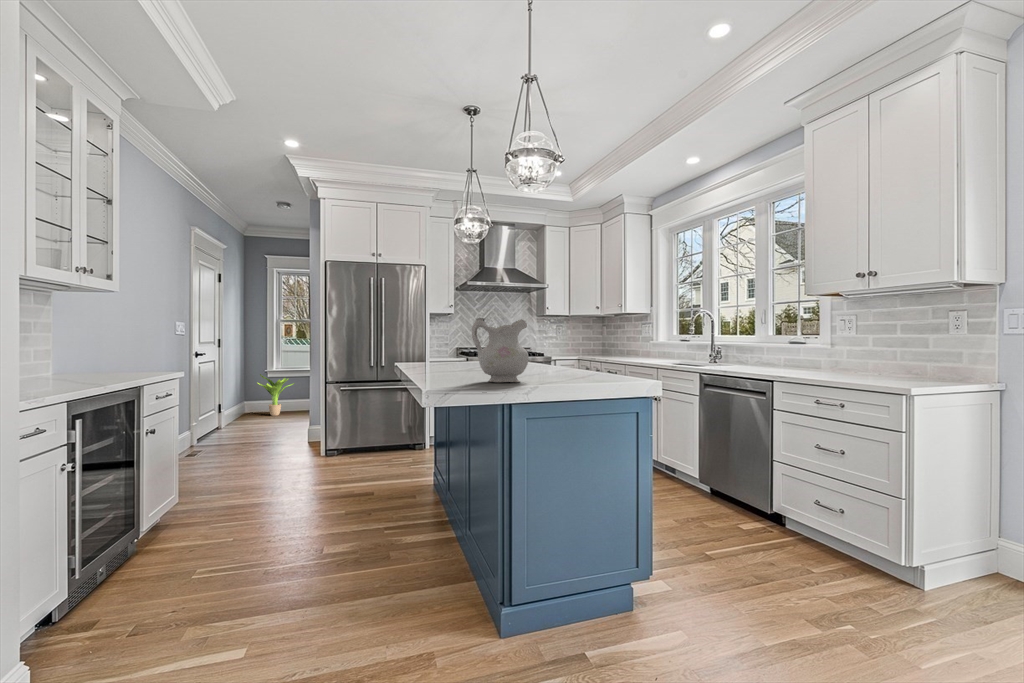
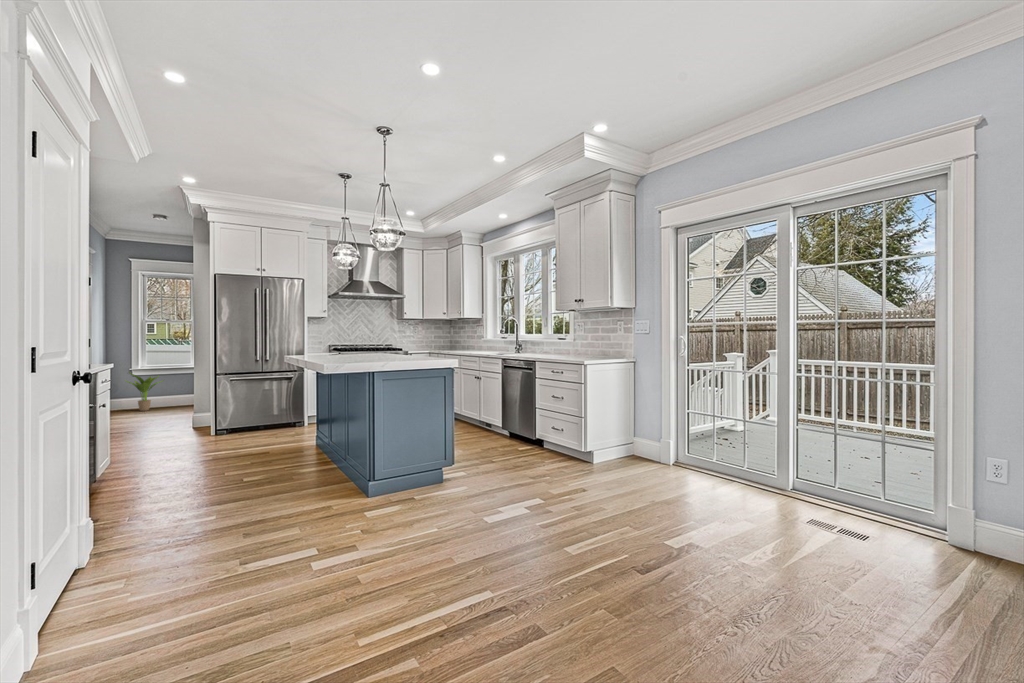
ceramic pitcher: present [472,318,528,382] -> none [351,324,383,359]

